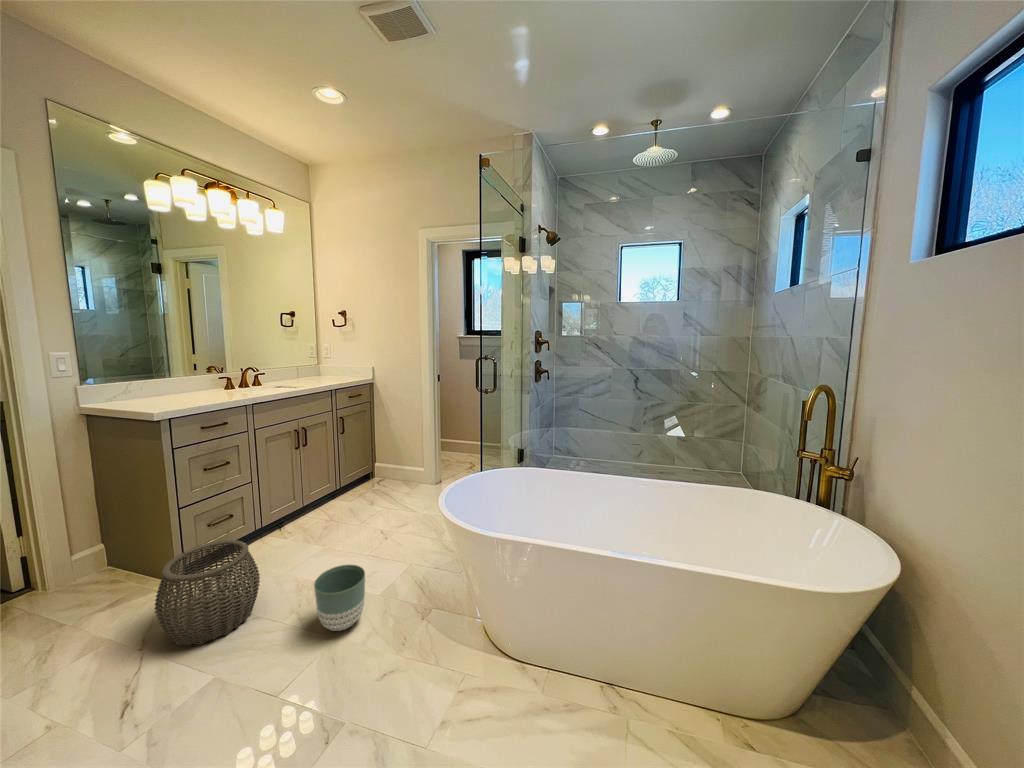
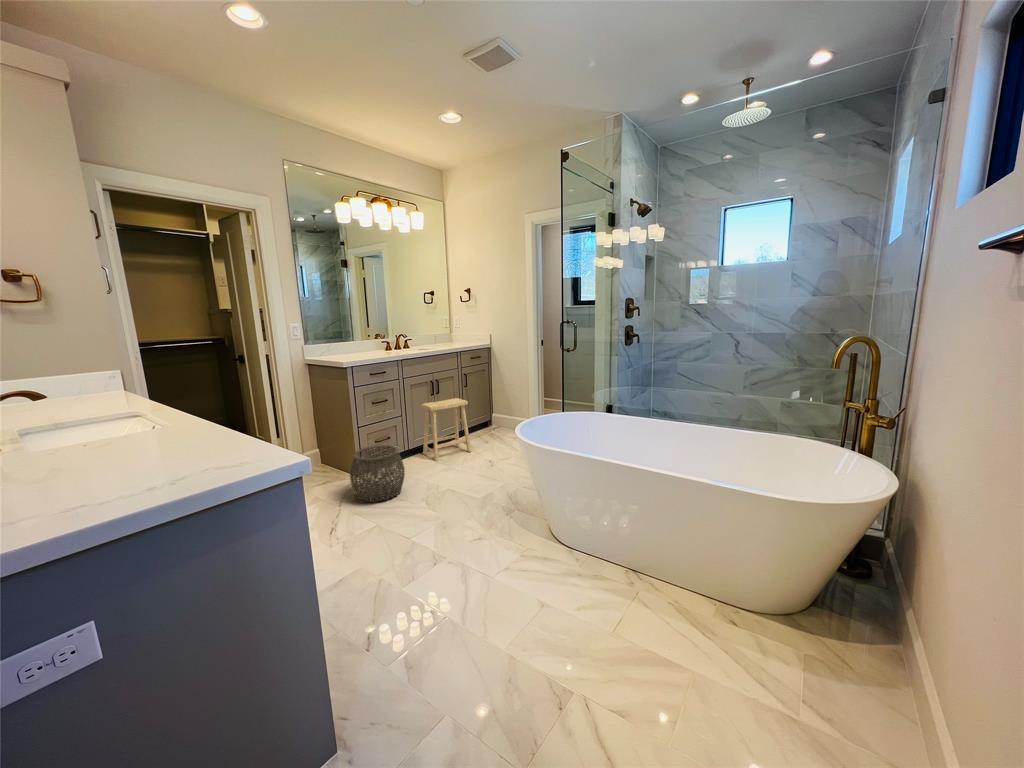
footstool: none [284,450,356,540] -> present [421,398,471,461]
planter: present [314,565,365,631] -> none [436,468,468,508]

